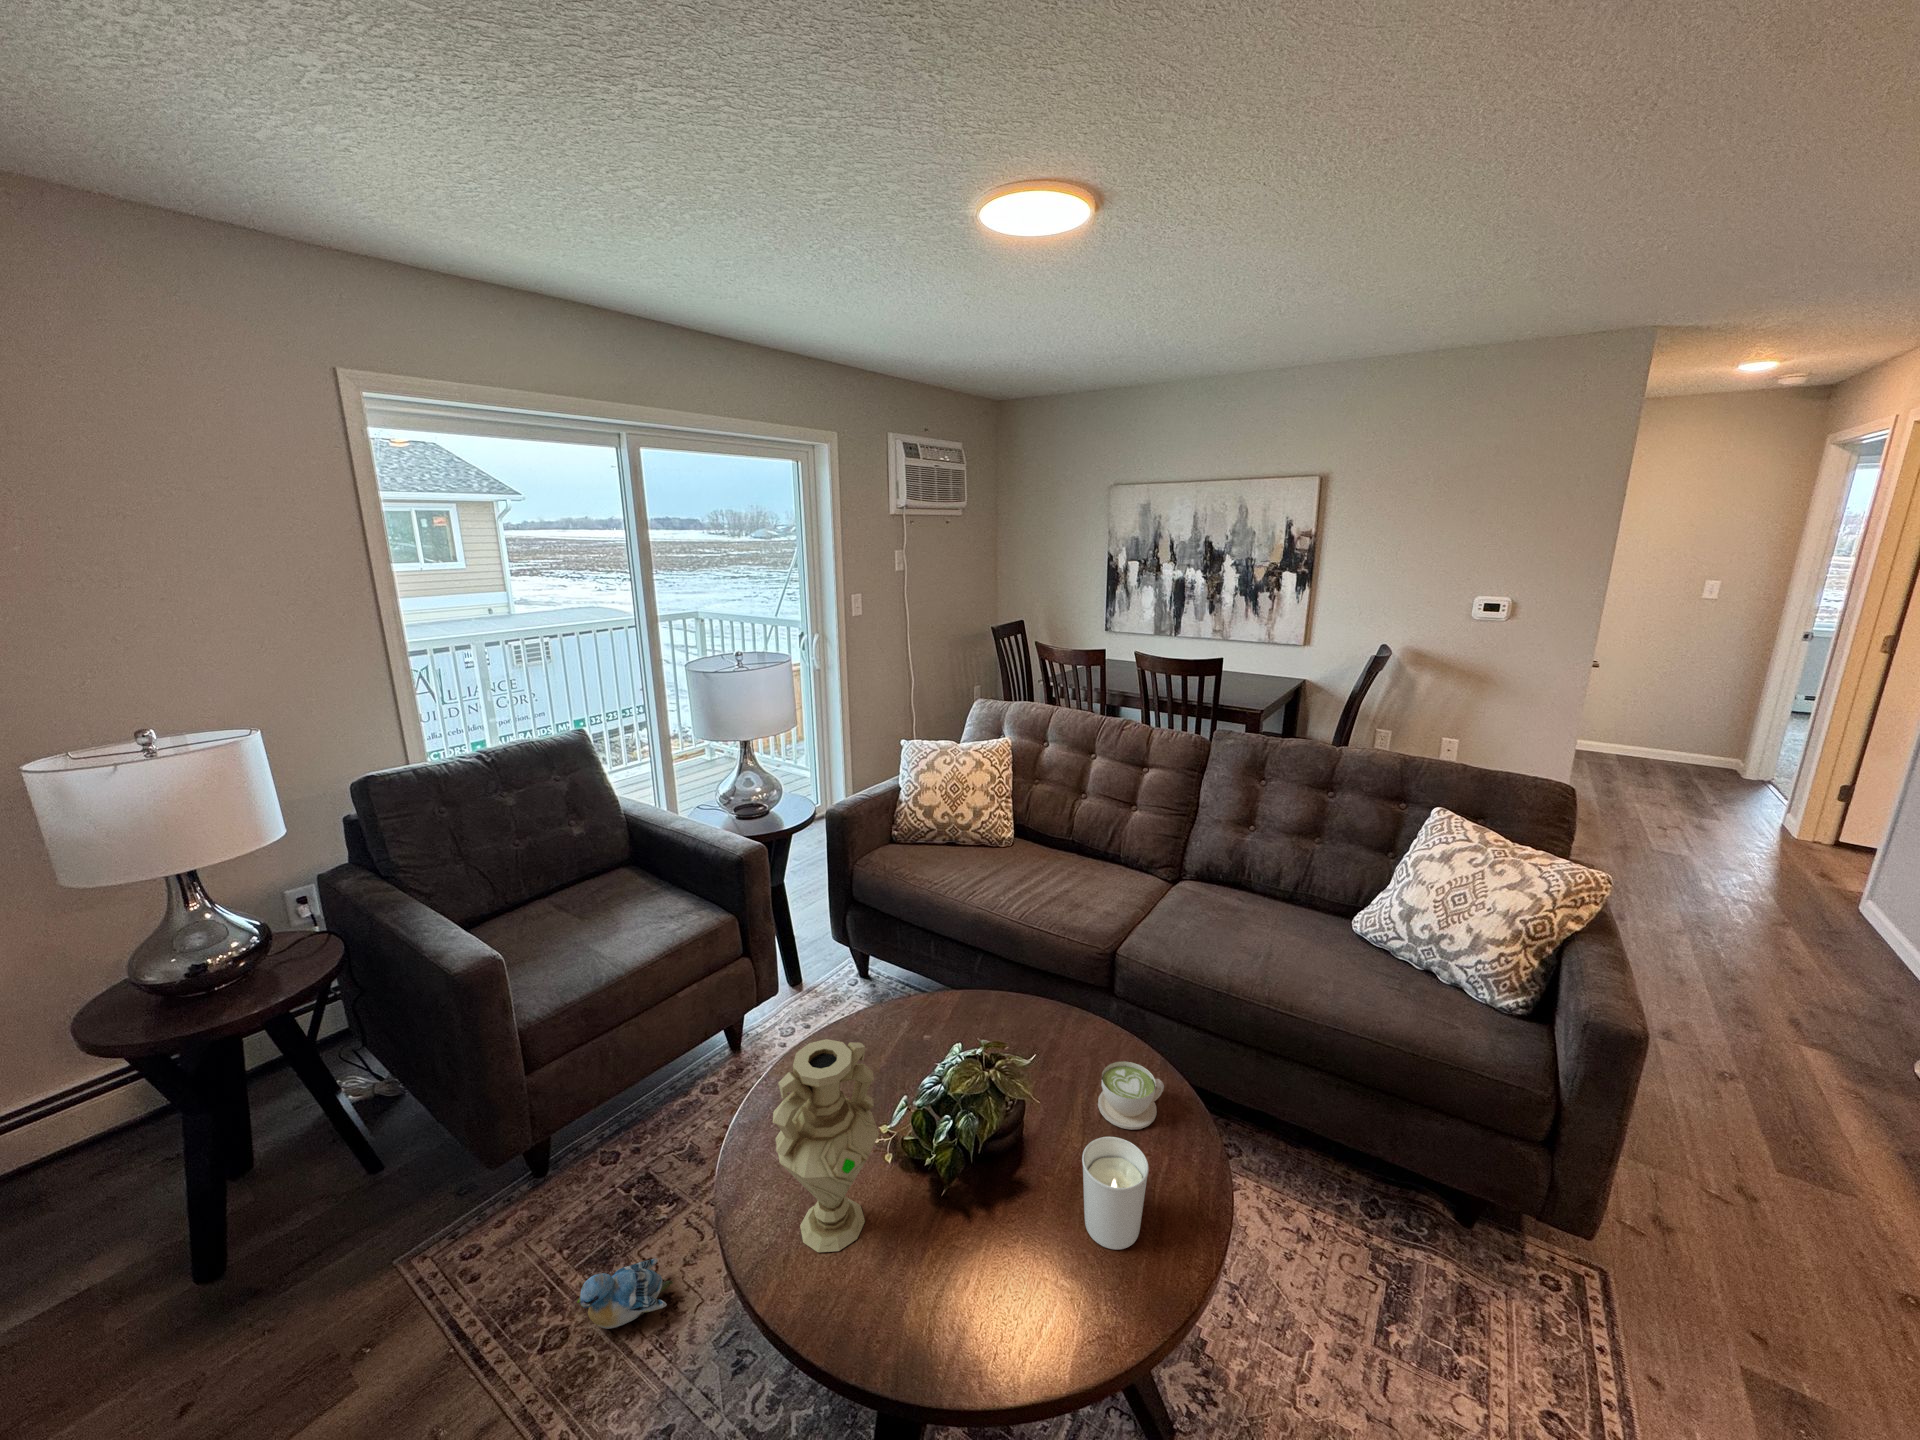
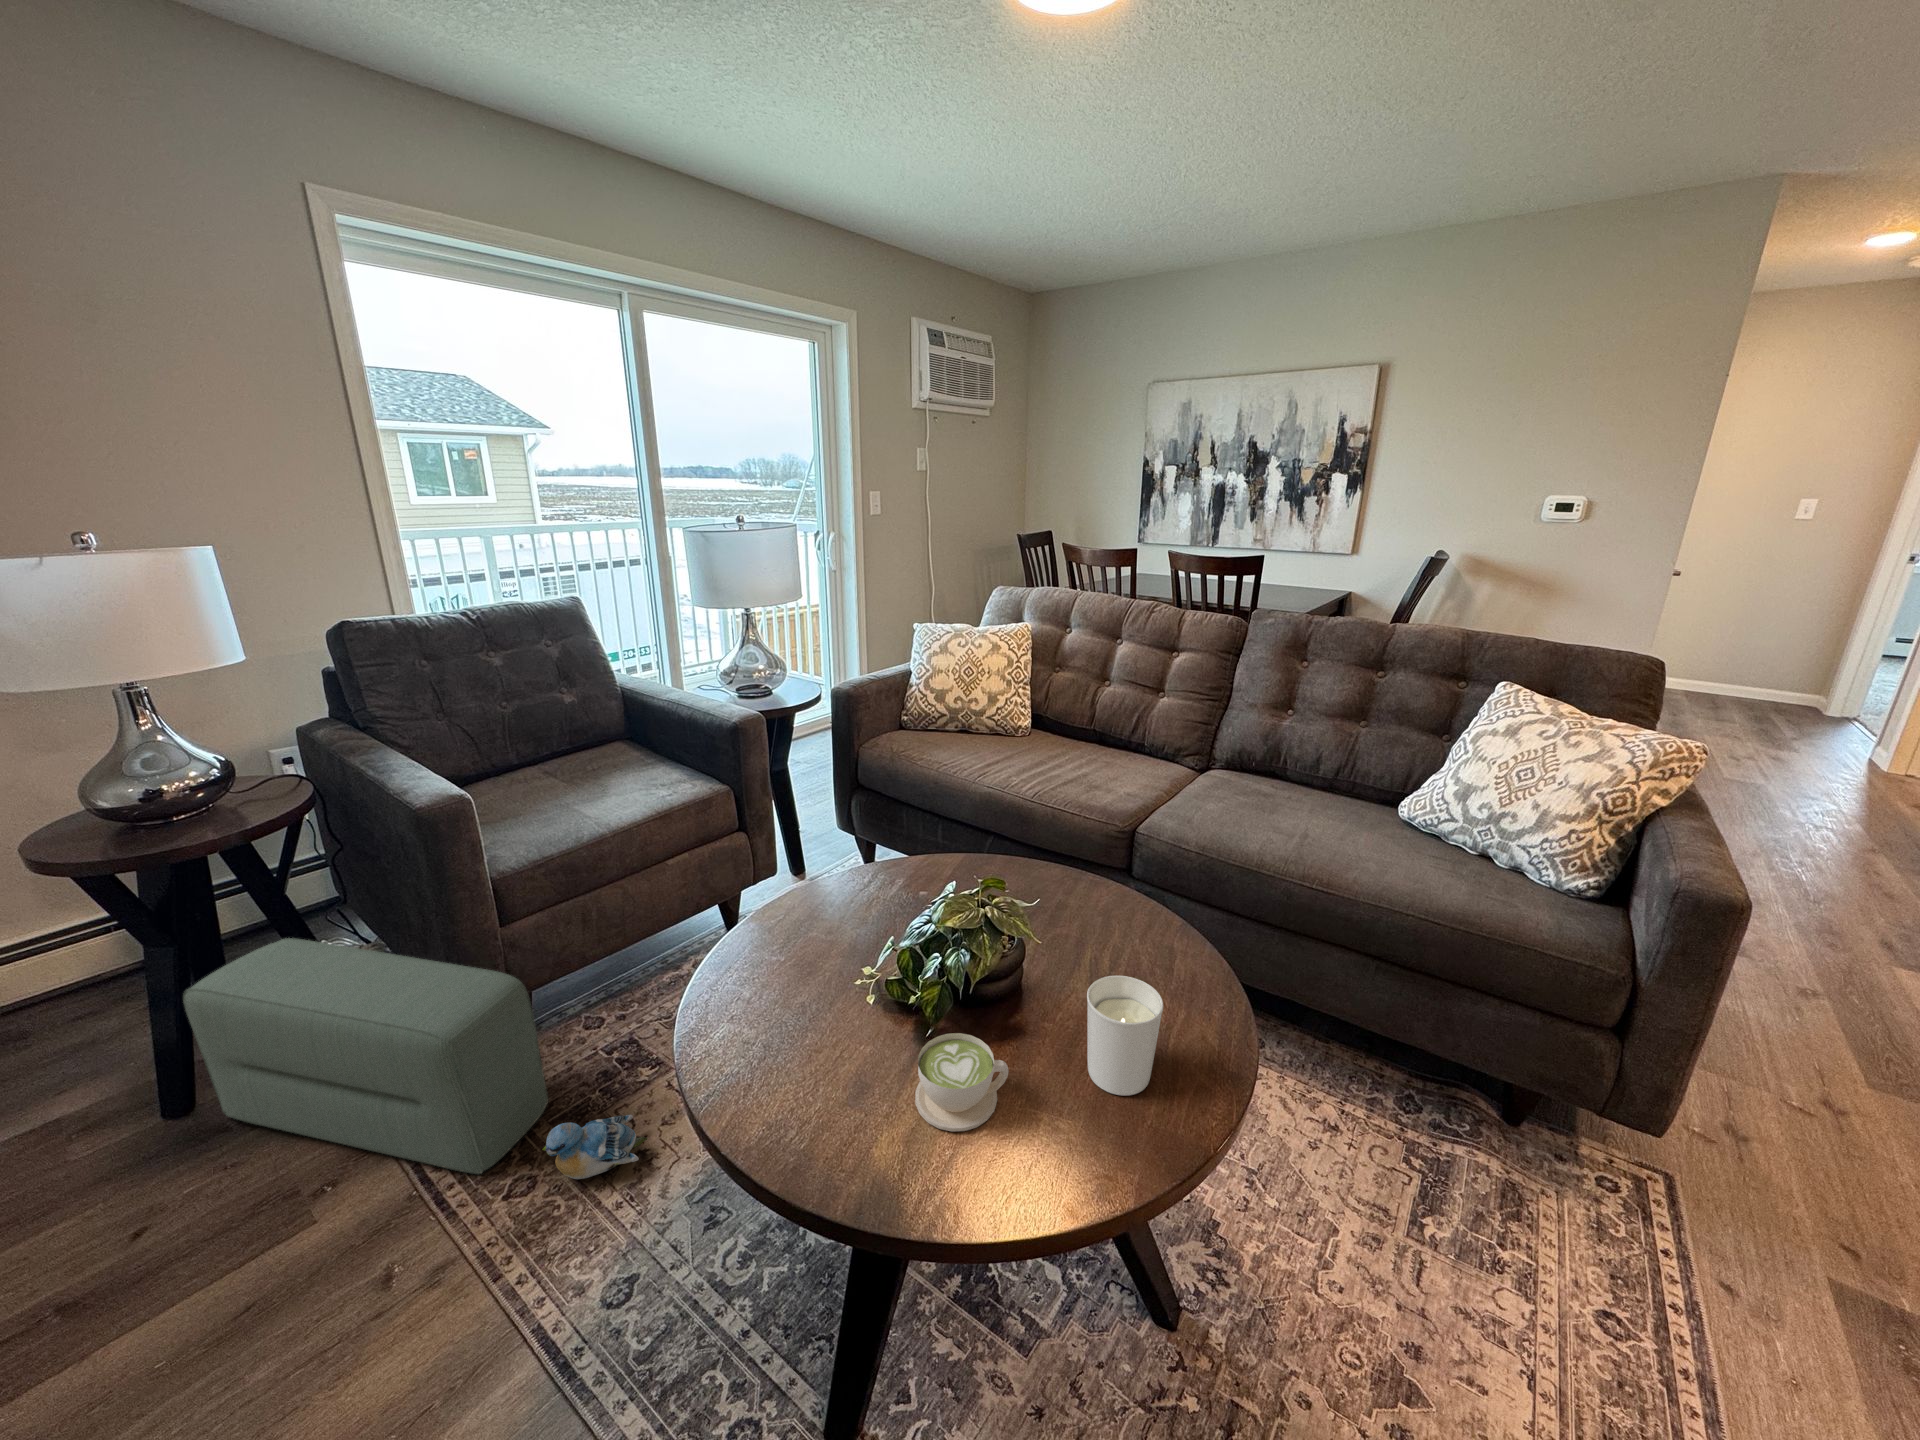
vase: present [773,1039,879,1252] -> none [731,850,855,1085]
coffee cup: present [1098,1061,1164,1130] -> present [915,1033,1009,1132]
pouf: none [226,1096,574,1328] -> present [183,938,548,1174]

